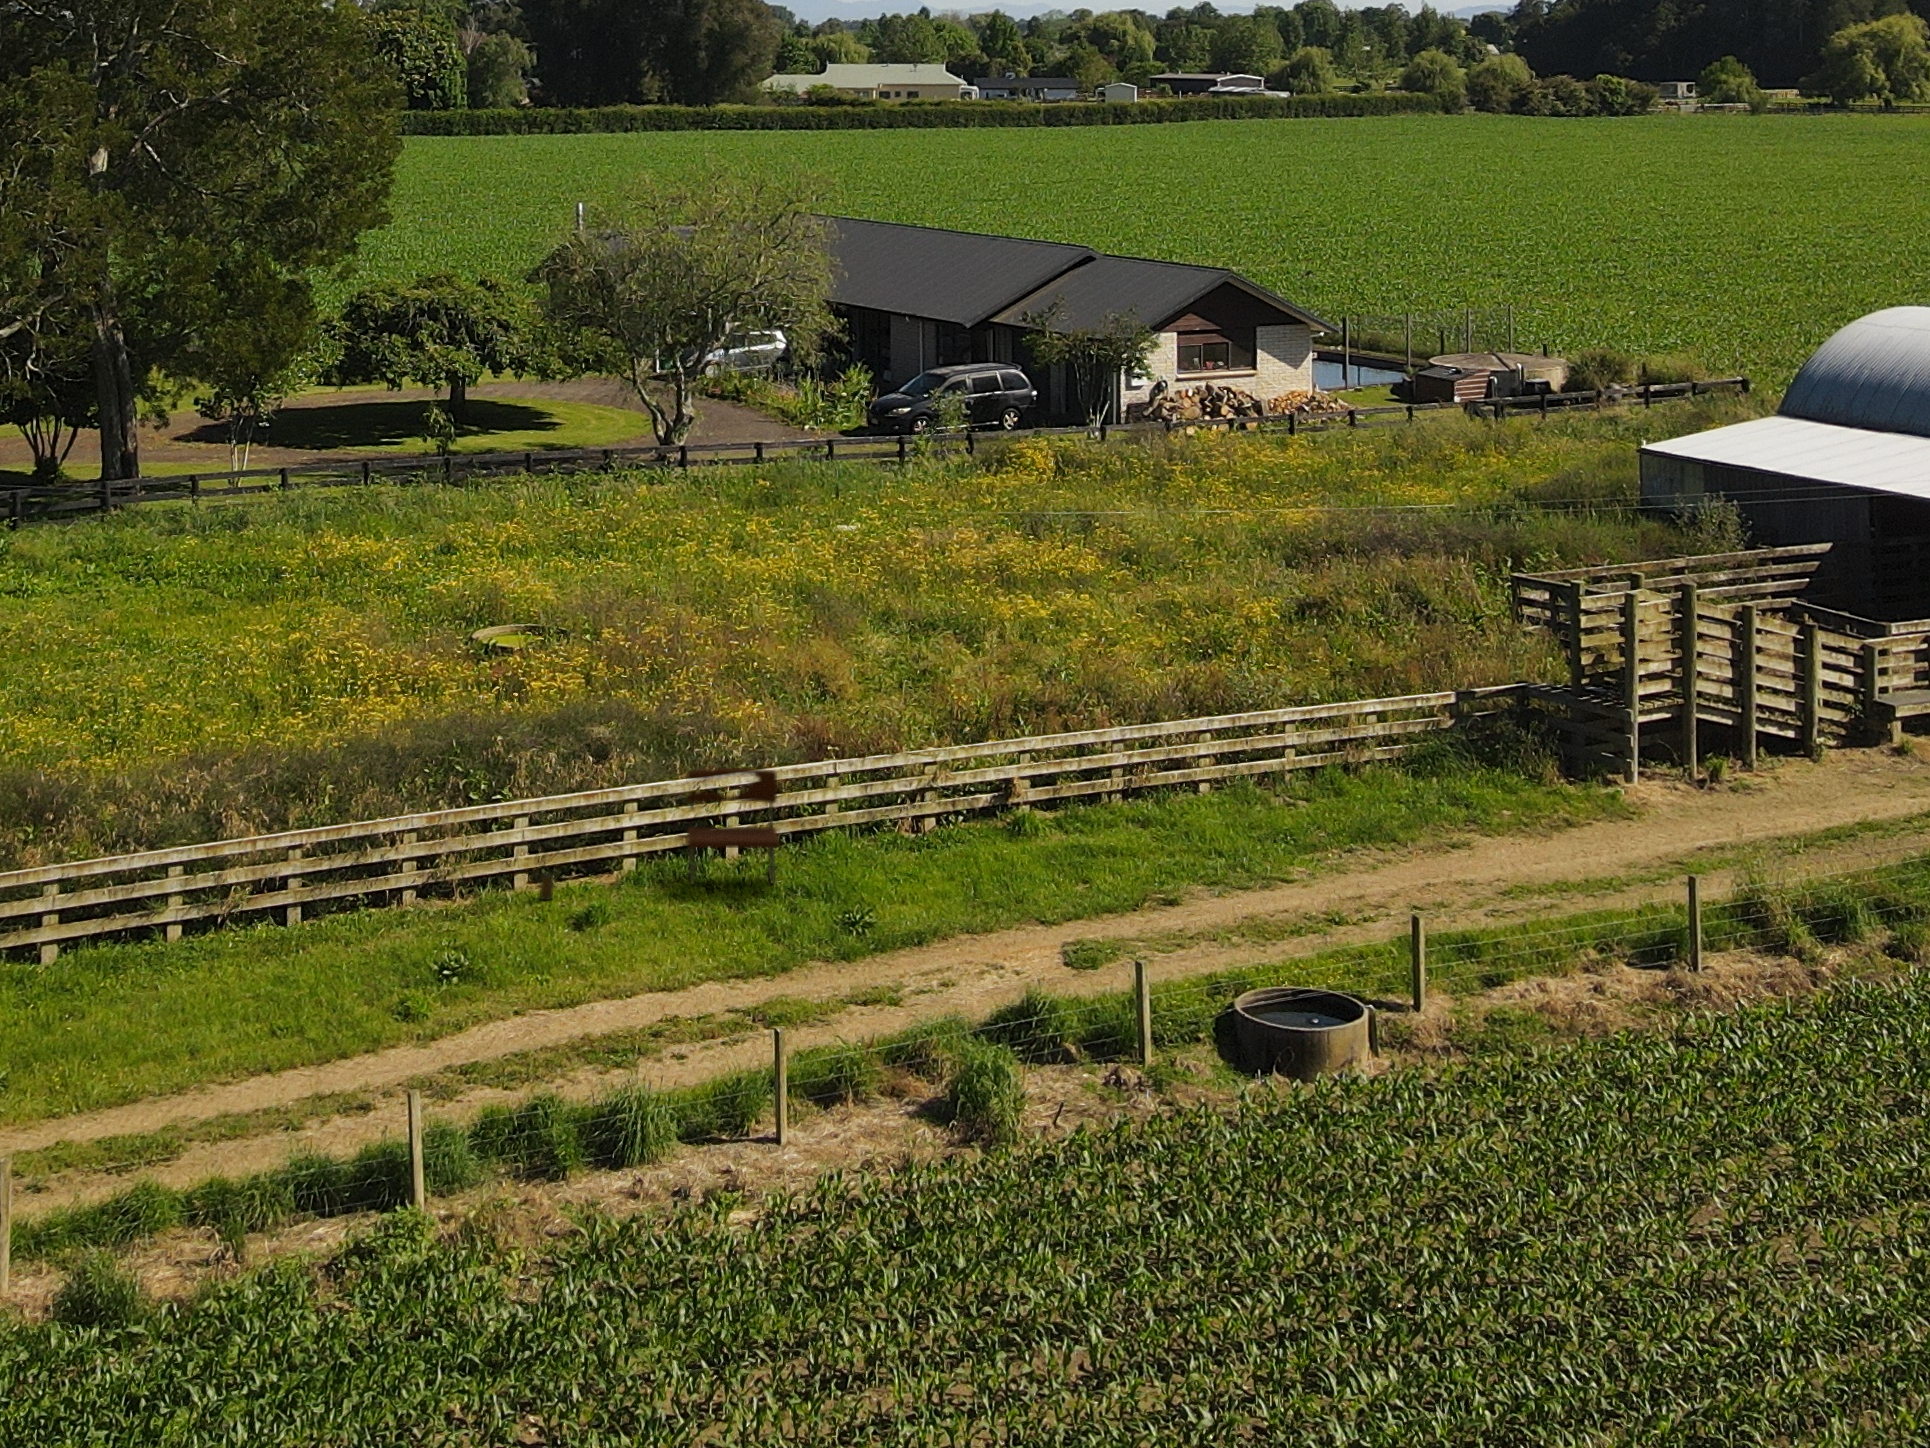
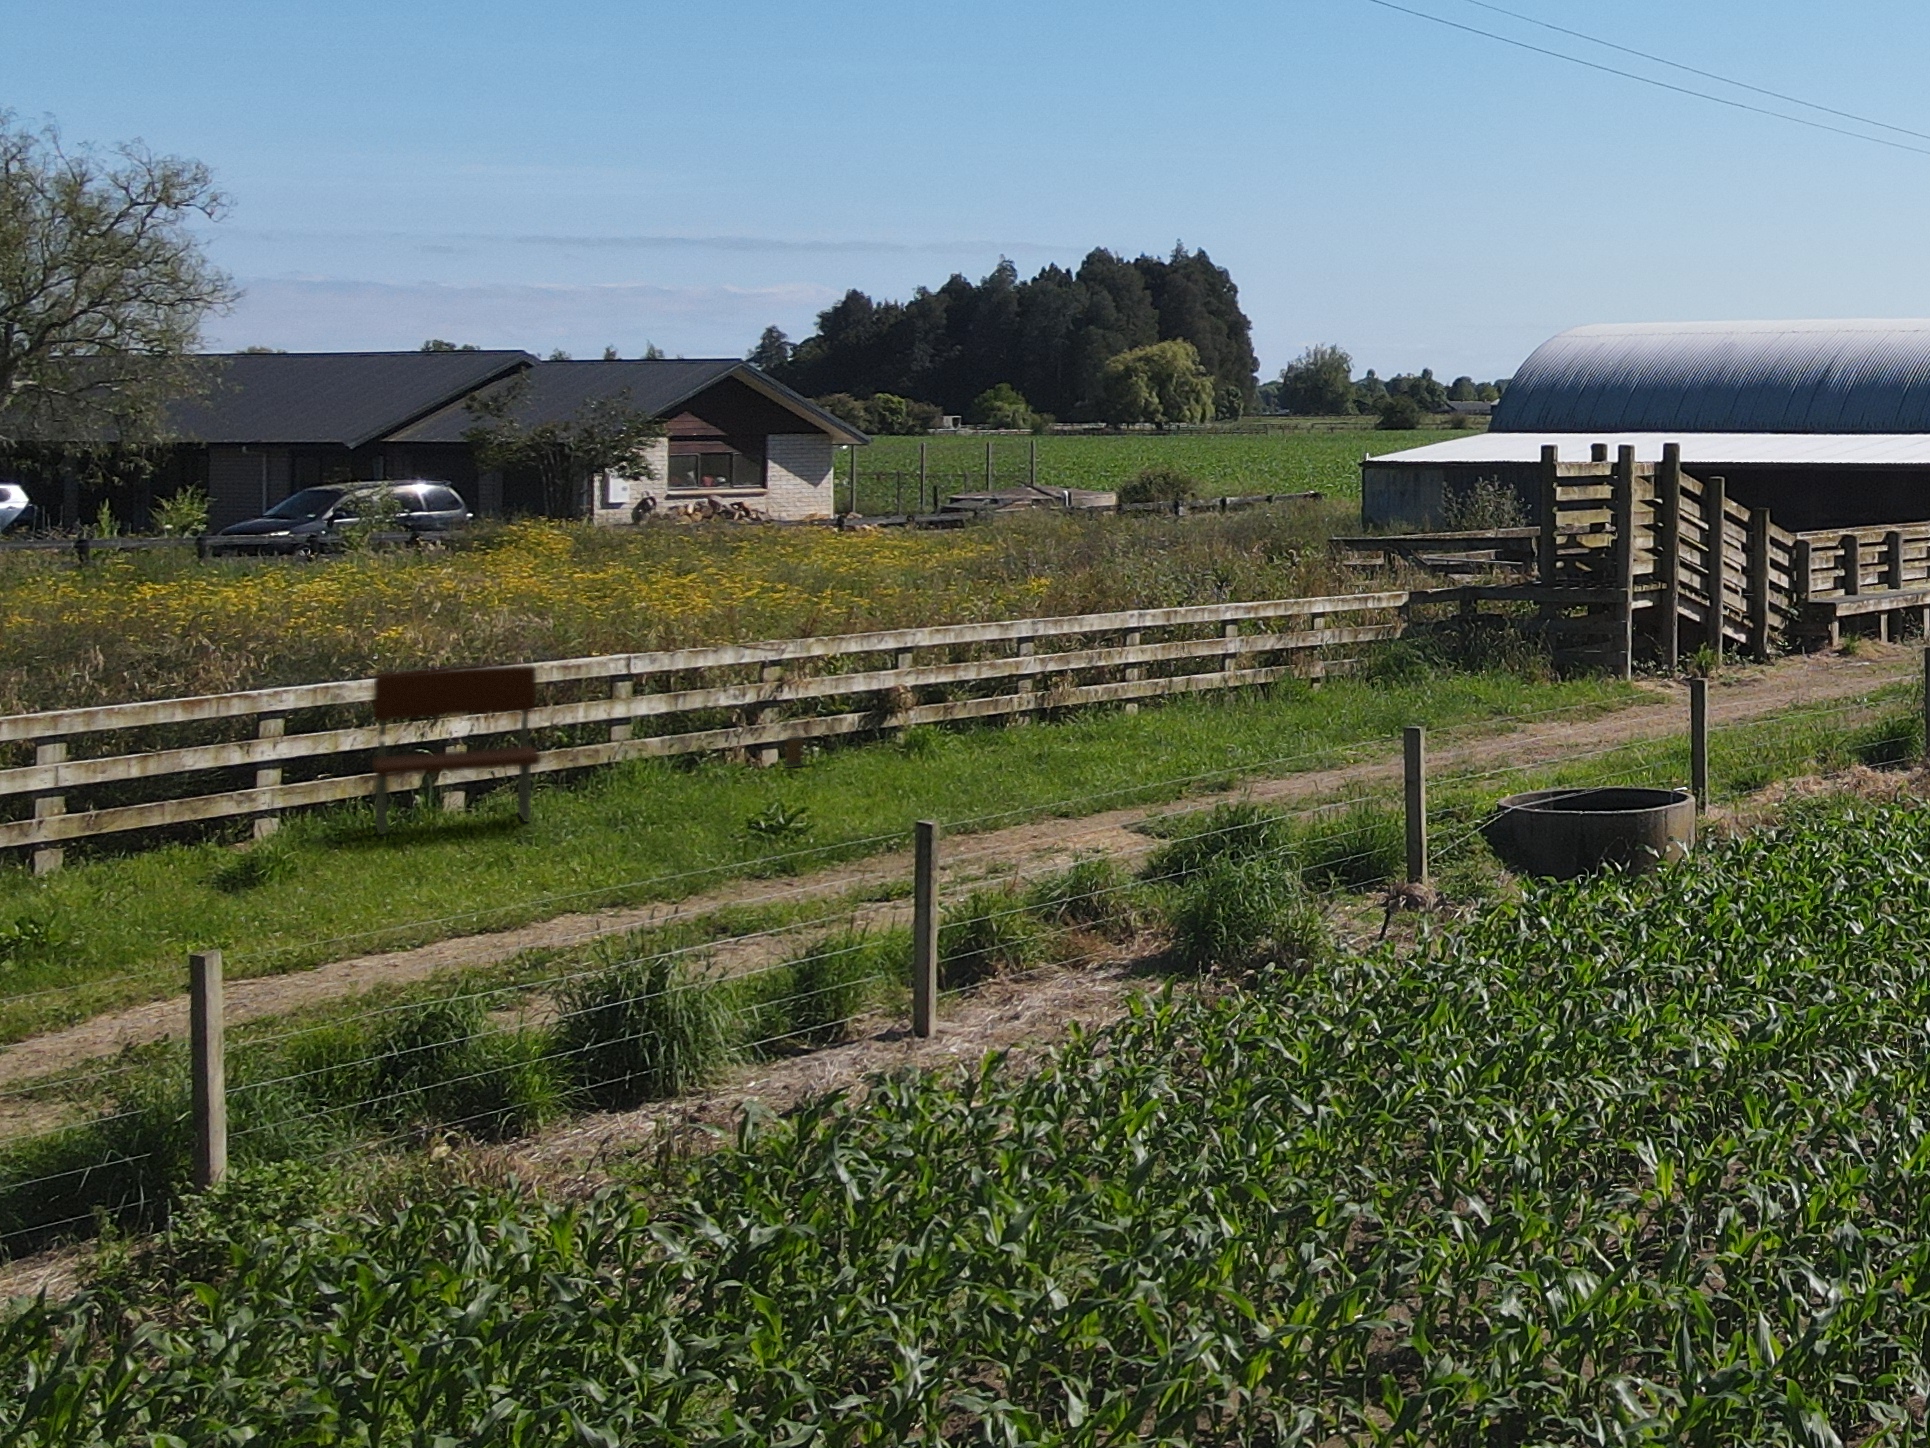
watering can: present [537,865,554,900] -> present [785,730,804,767]

